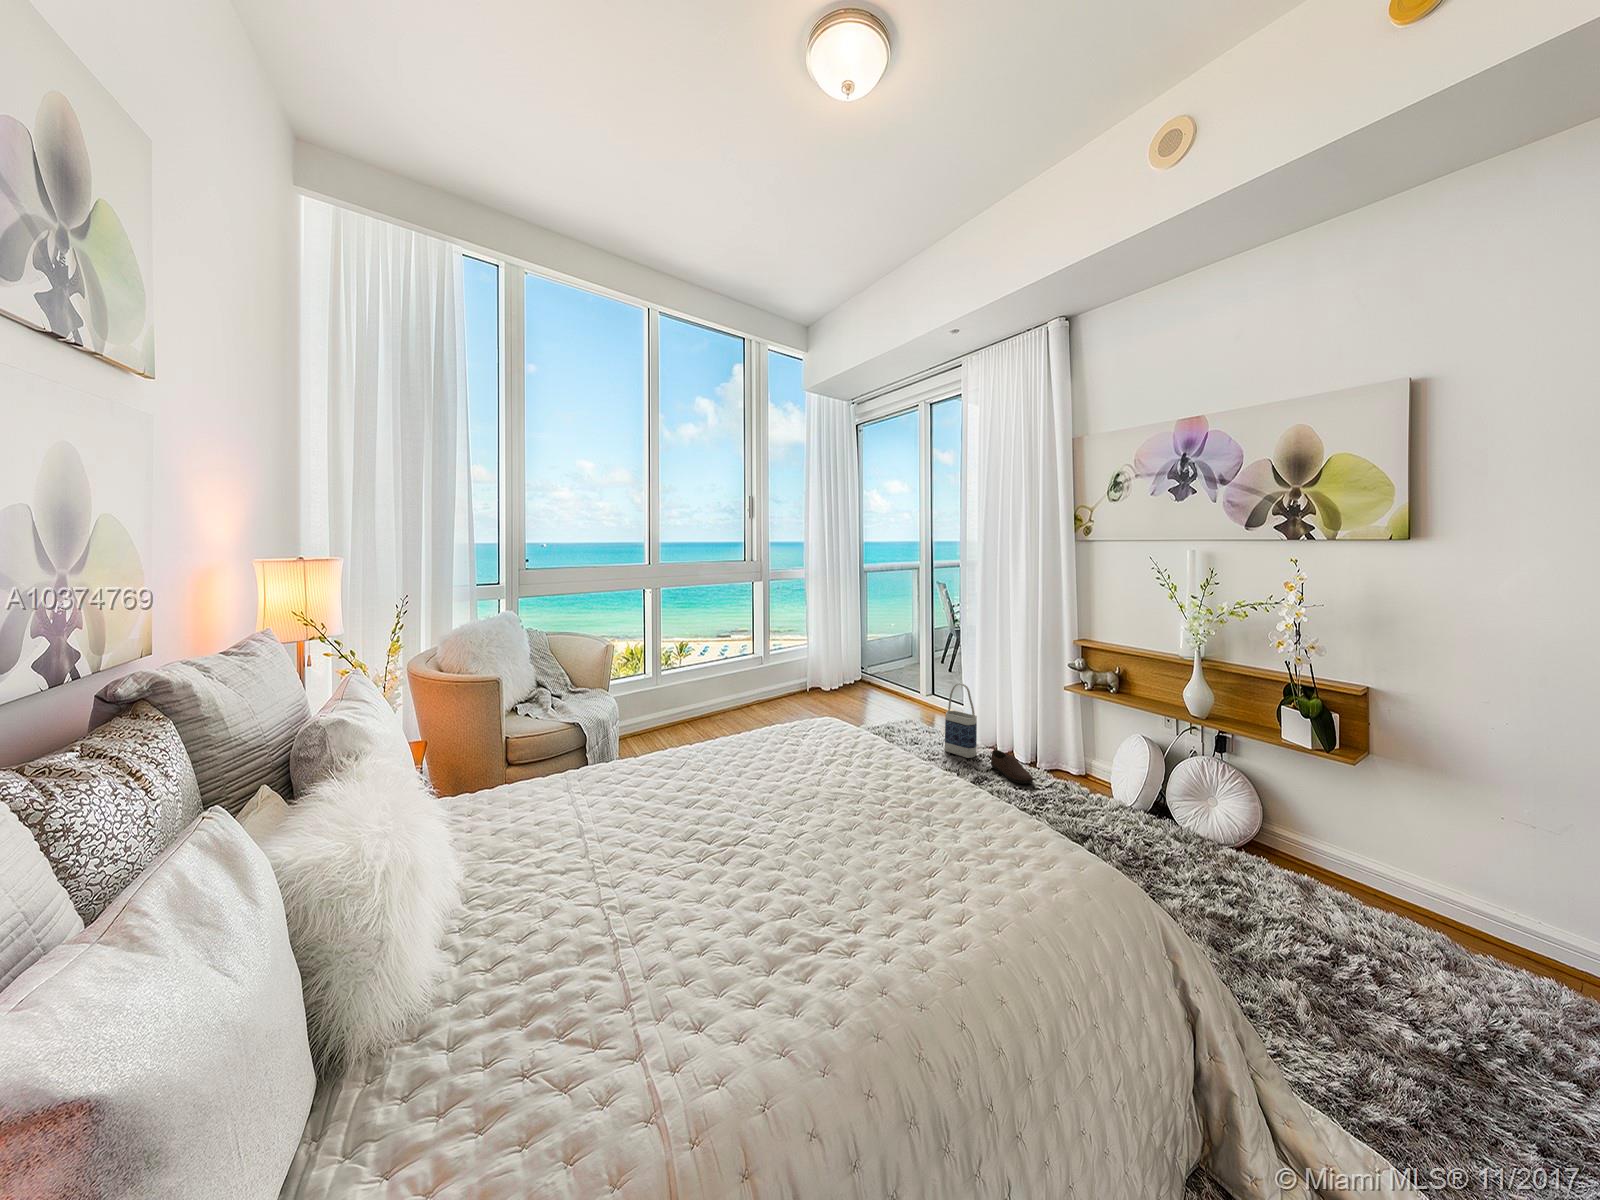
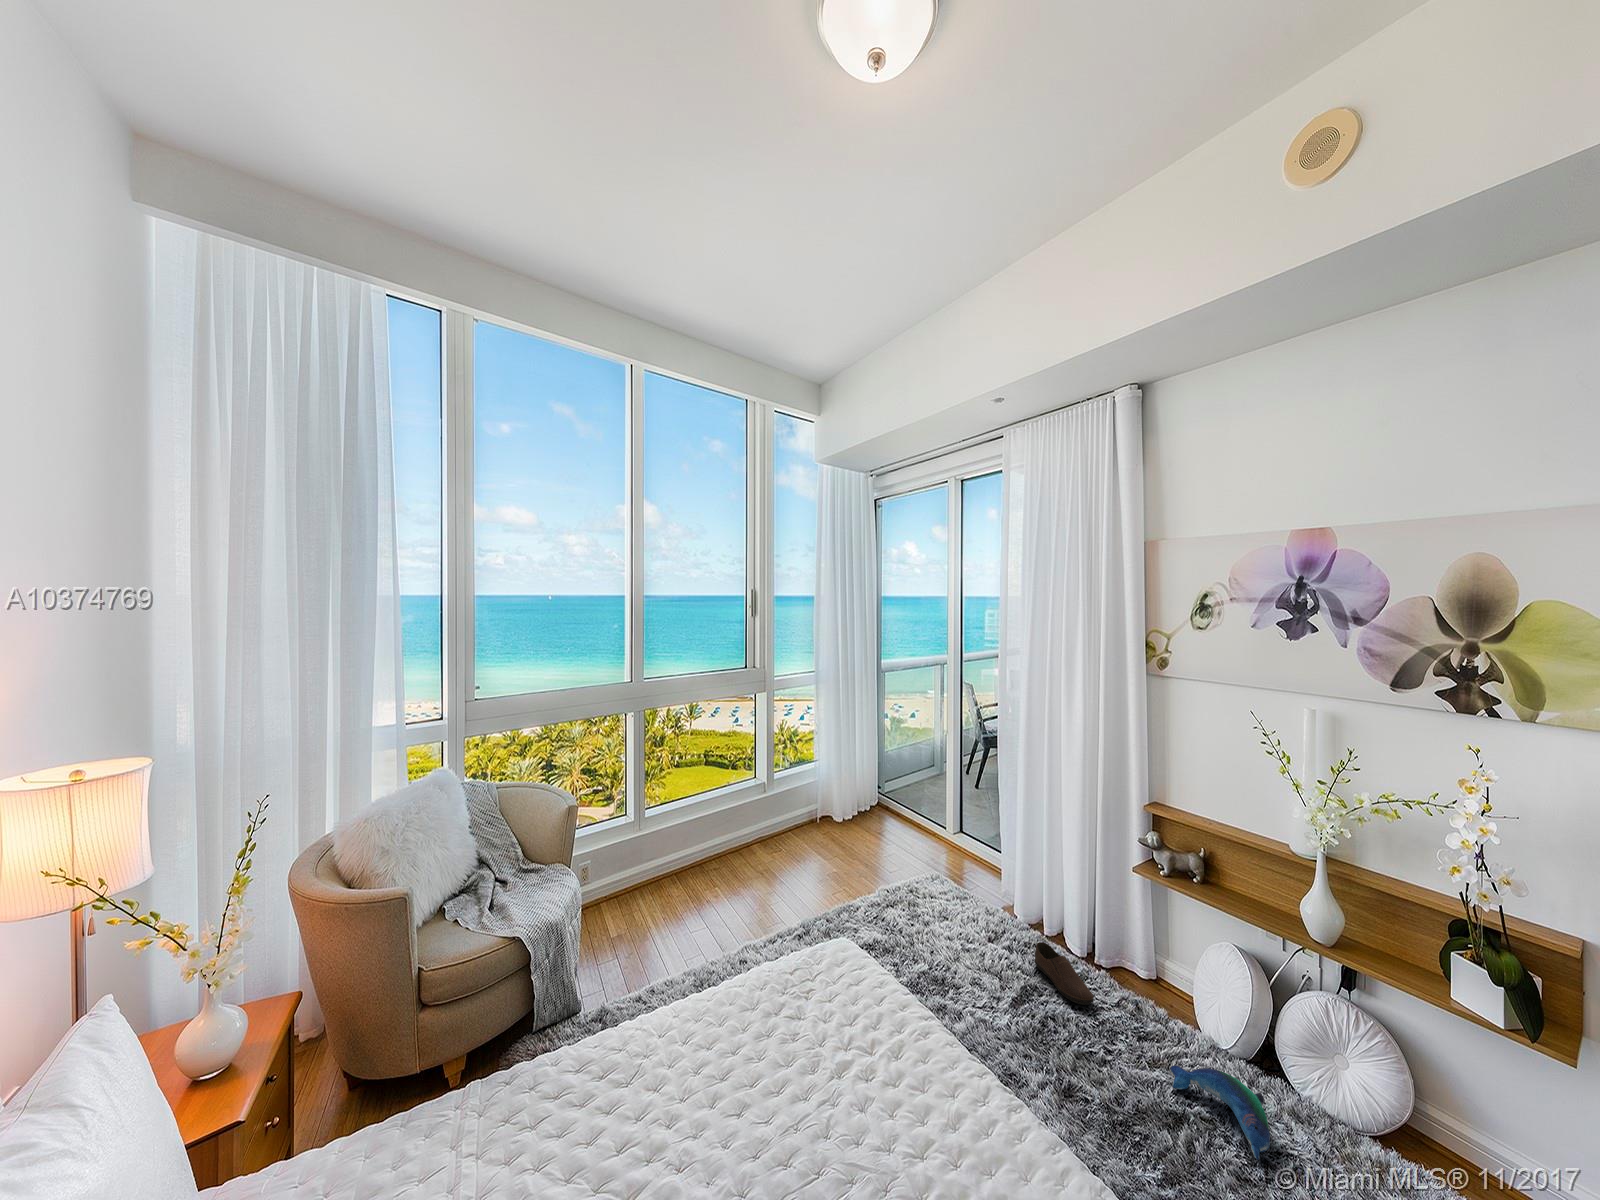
bag: present [945,683,977,758] -> none [973,843,1016,946]
plush toy: none [1084,804,1146,846] -> present [1170,1066,1270,1160]

